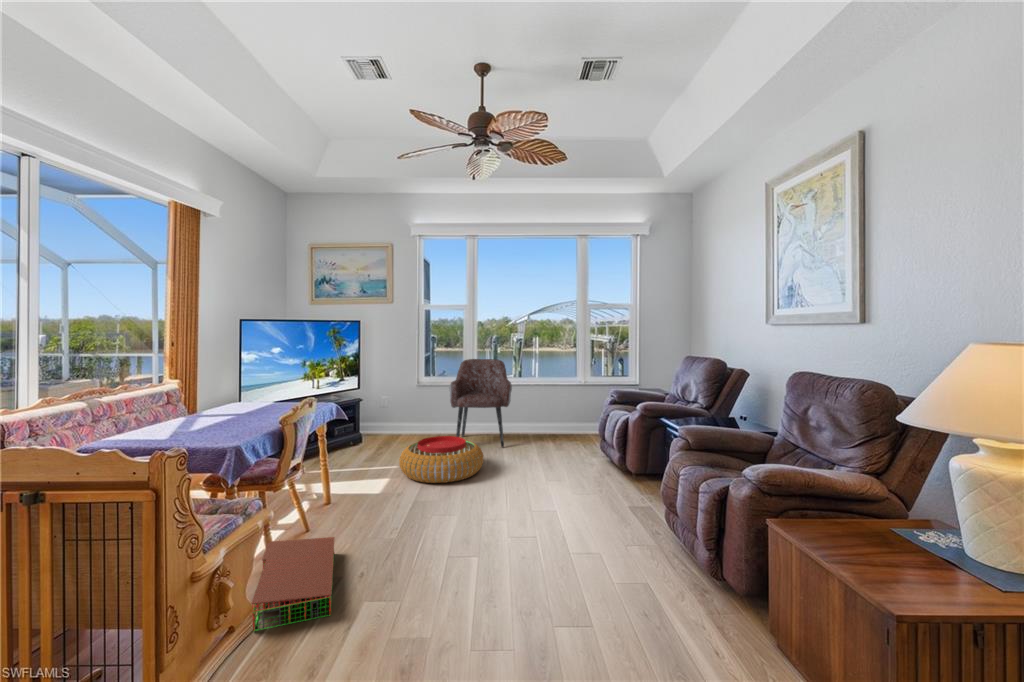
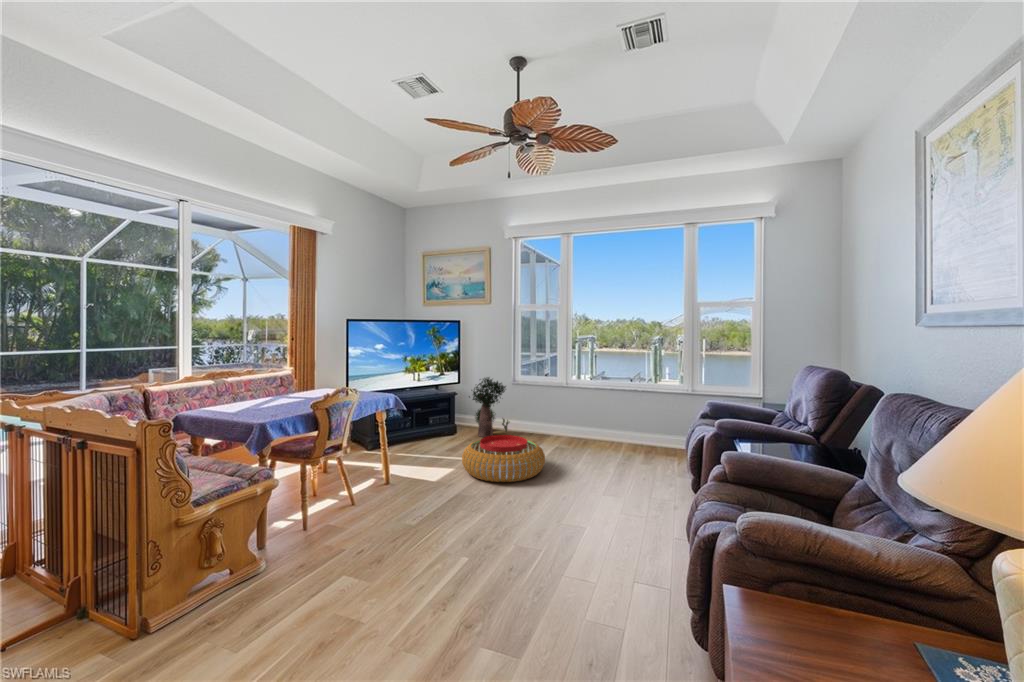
armchair: present [449,359,512,447] -> none [531,360,596,454]
potted plant: none [378,379,419,442] -> present [469,377,509,437]
storage bin: present [251,537,335,631] -> none [241,512,355,591]

